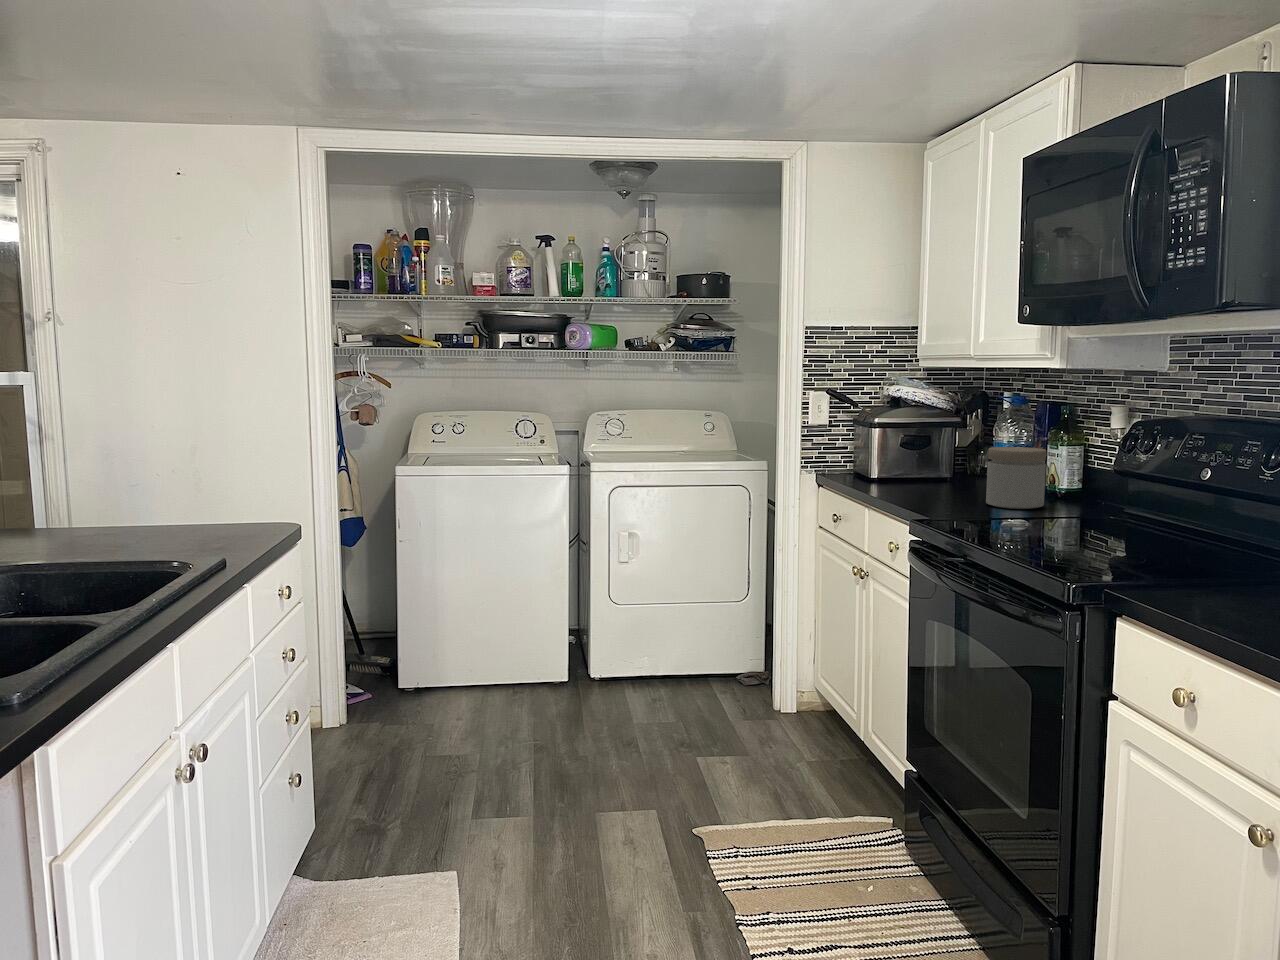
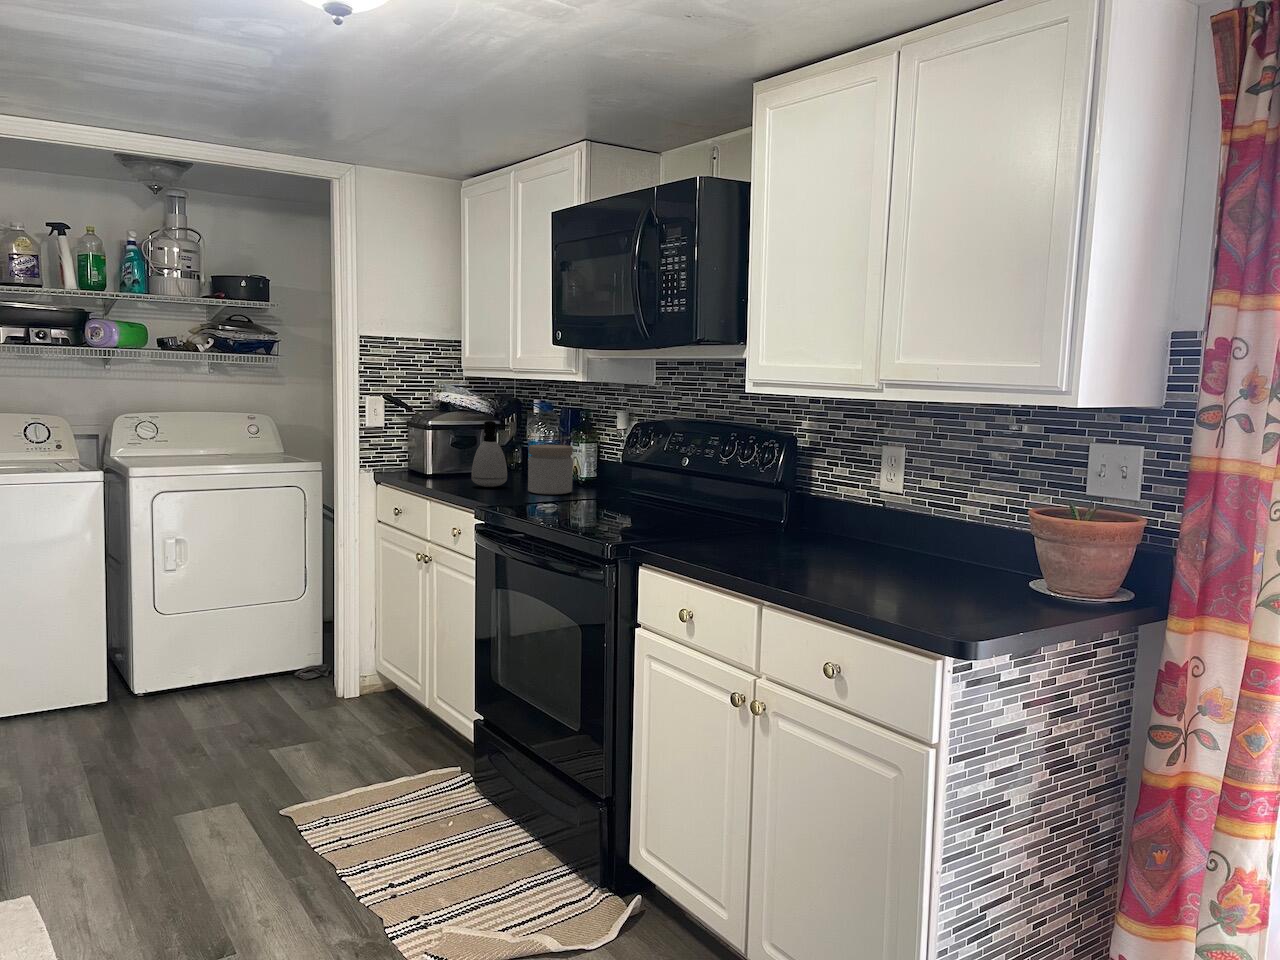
soap dispenser: none [919,418,965,496] -> present [471,421,509,487]

